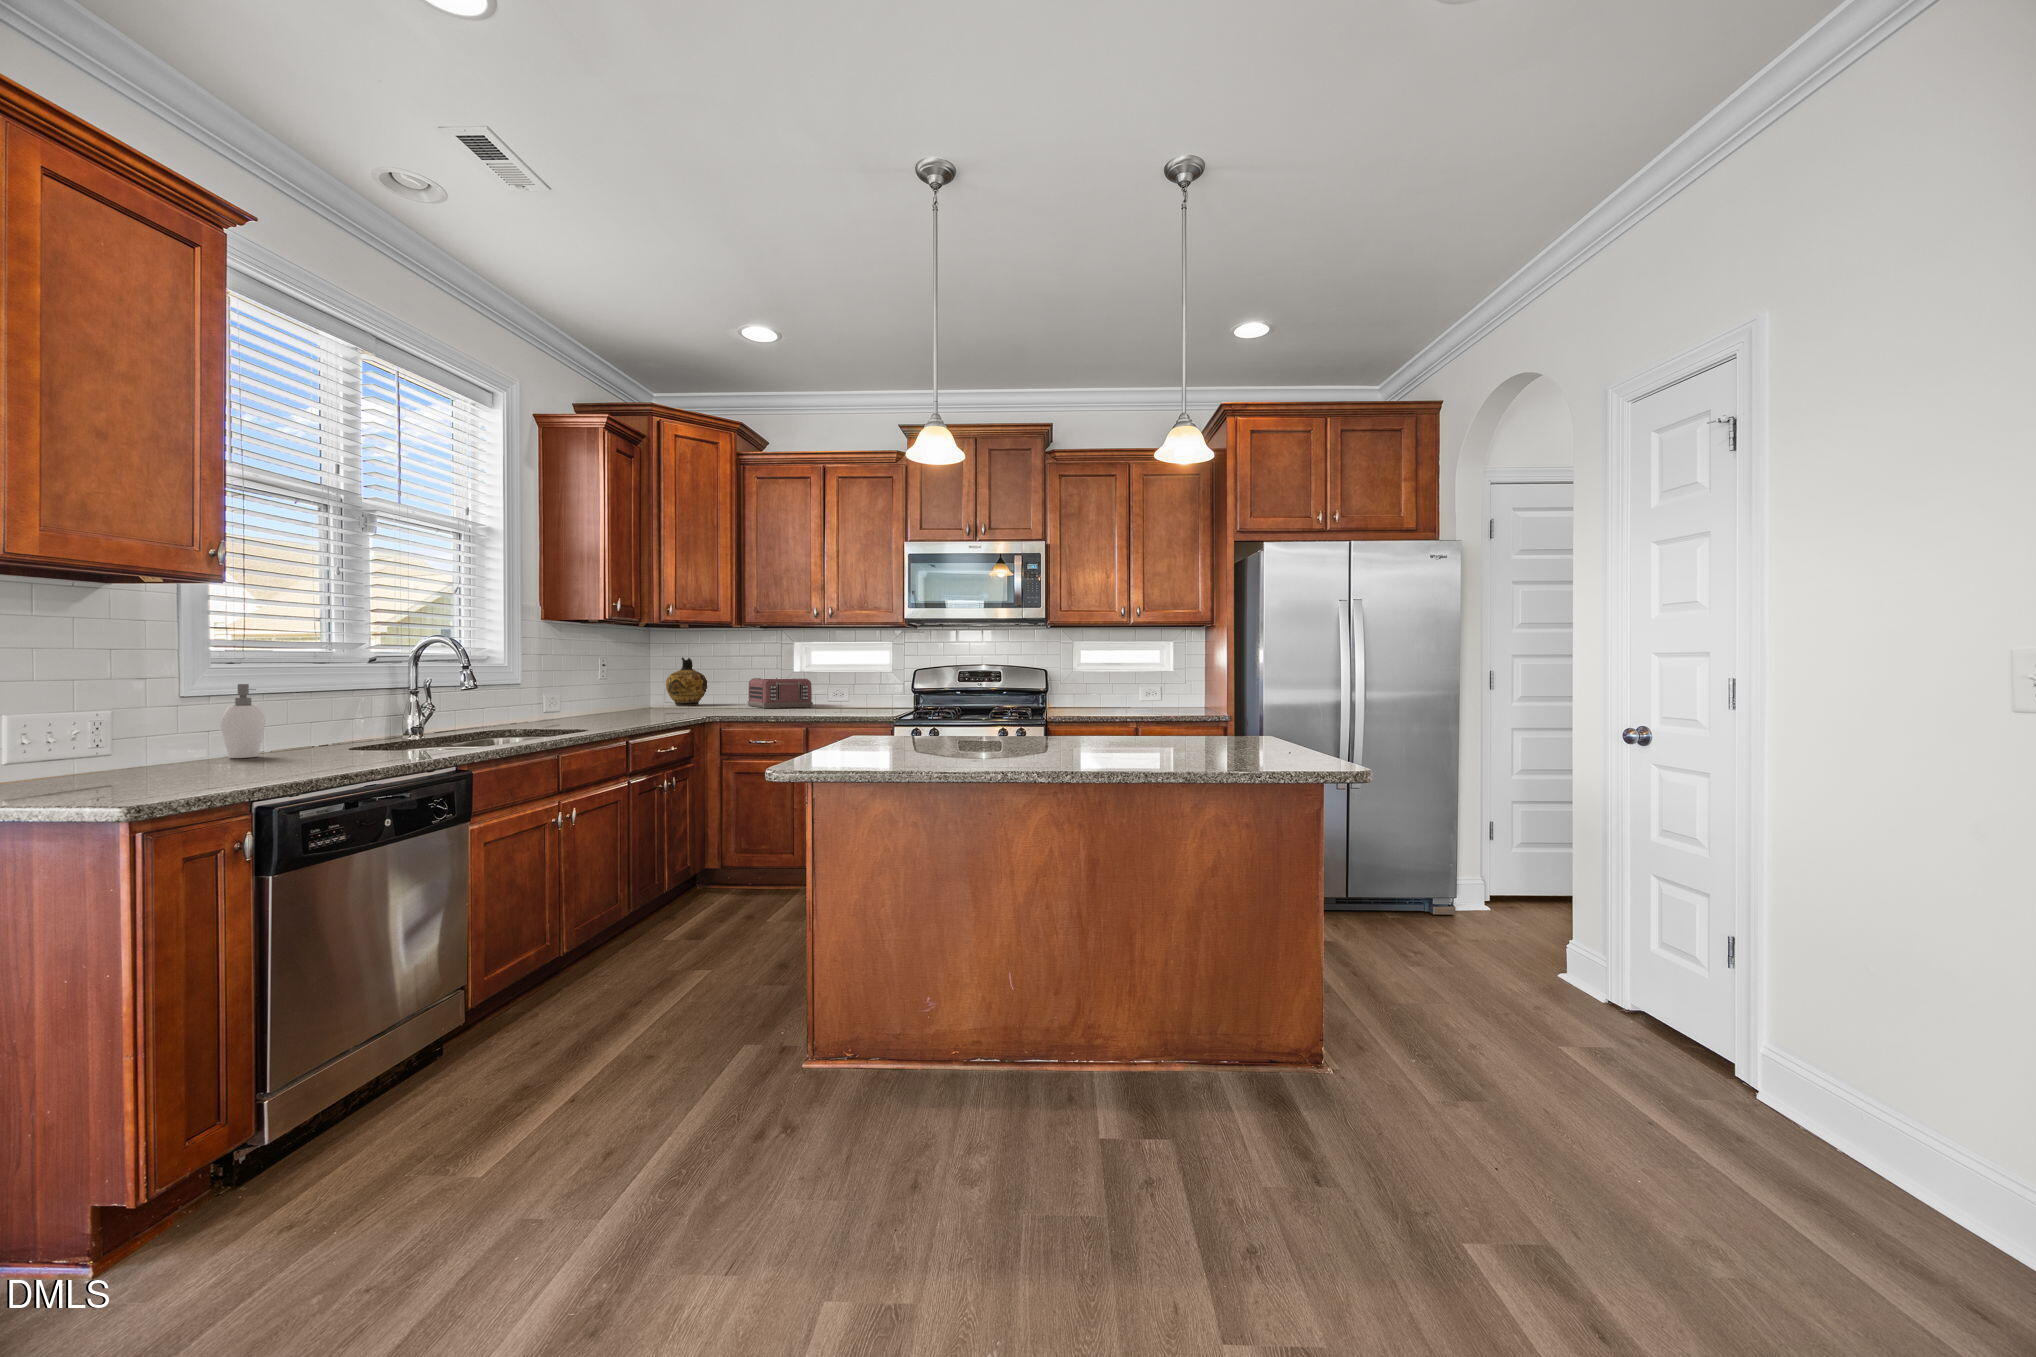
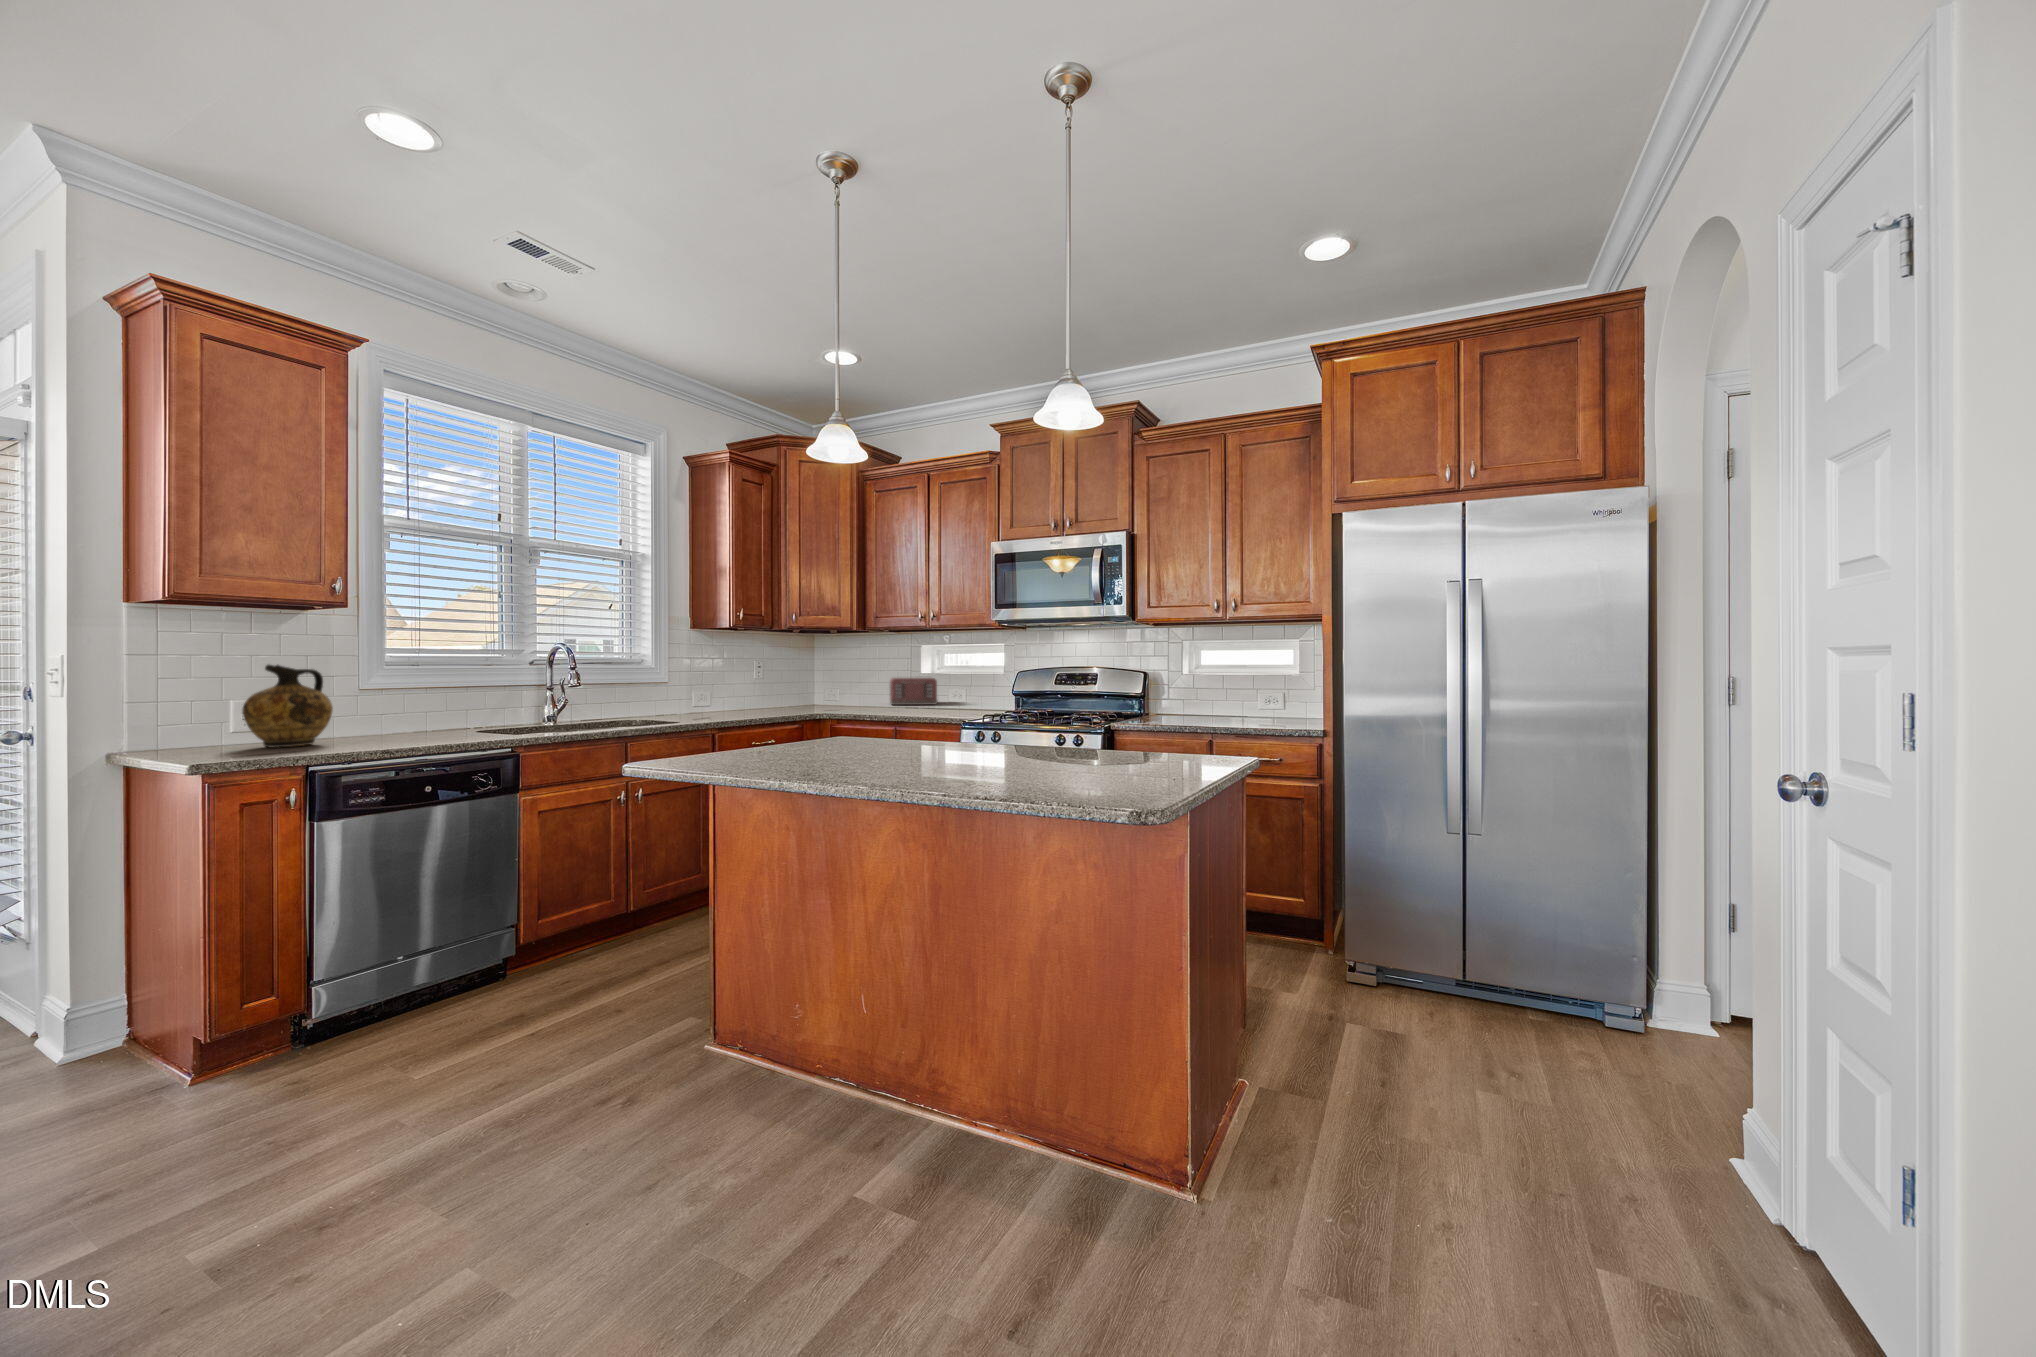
ceramic jug: present [666,658,707,706] -> present [242,665,333,747]
soap dispenser: present [221,684,265,758] -> none [382,682,412,735]

